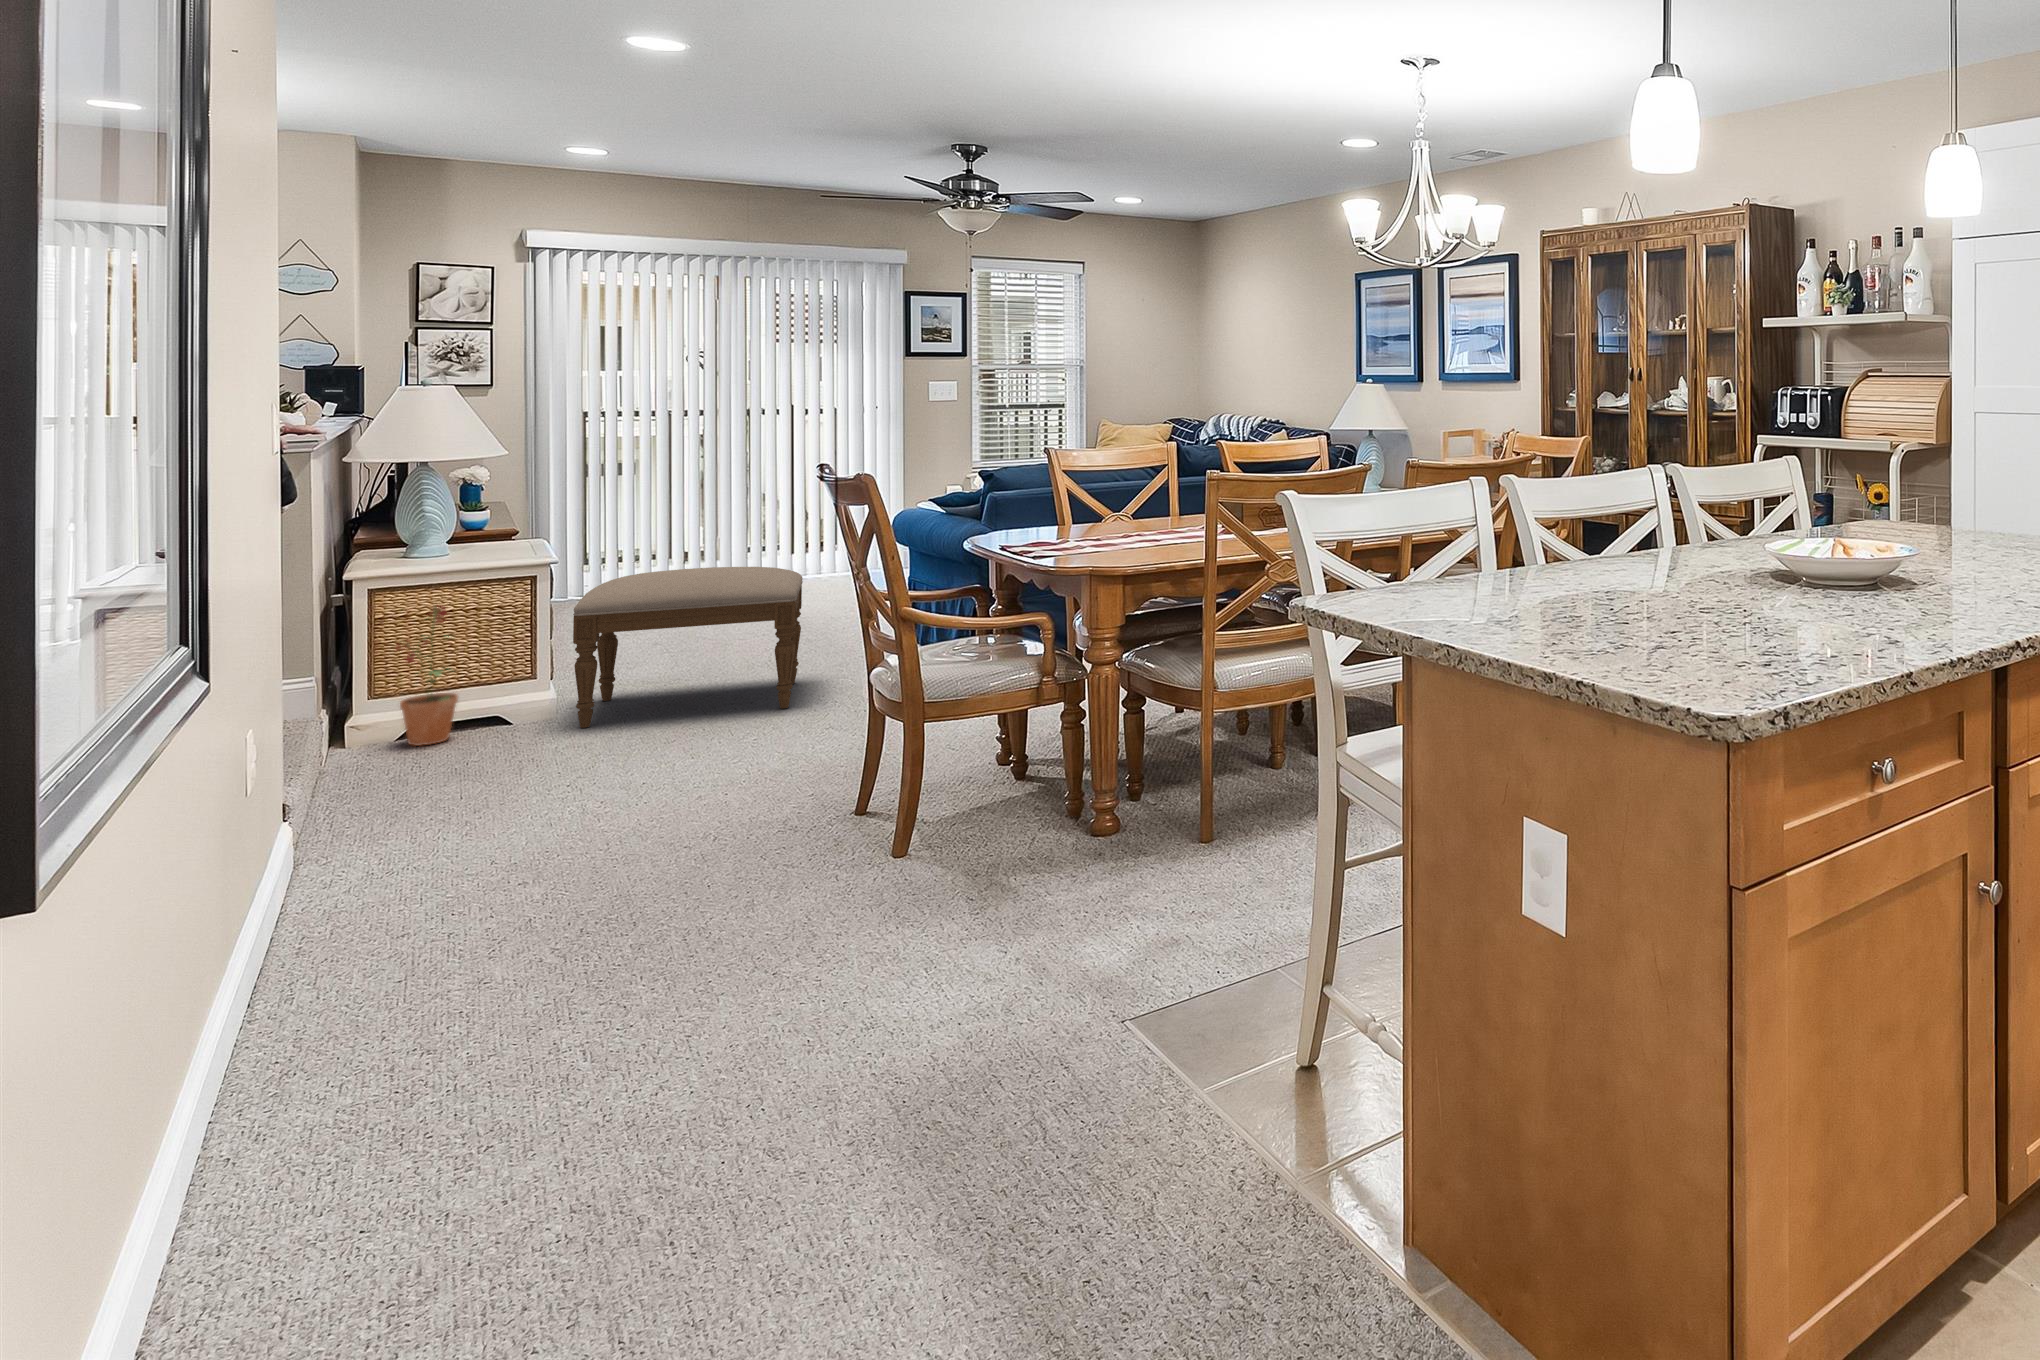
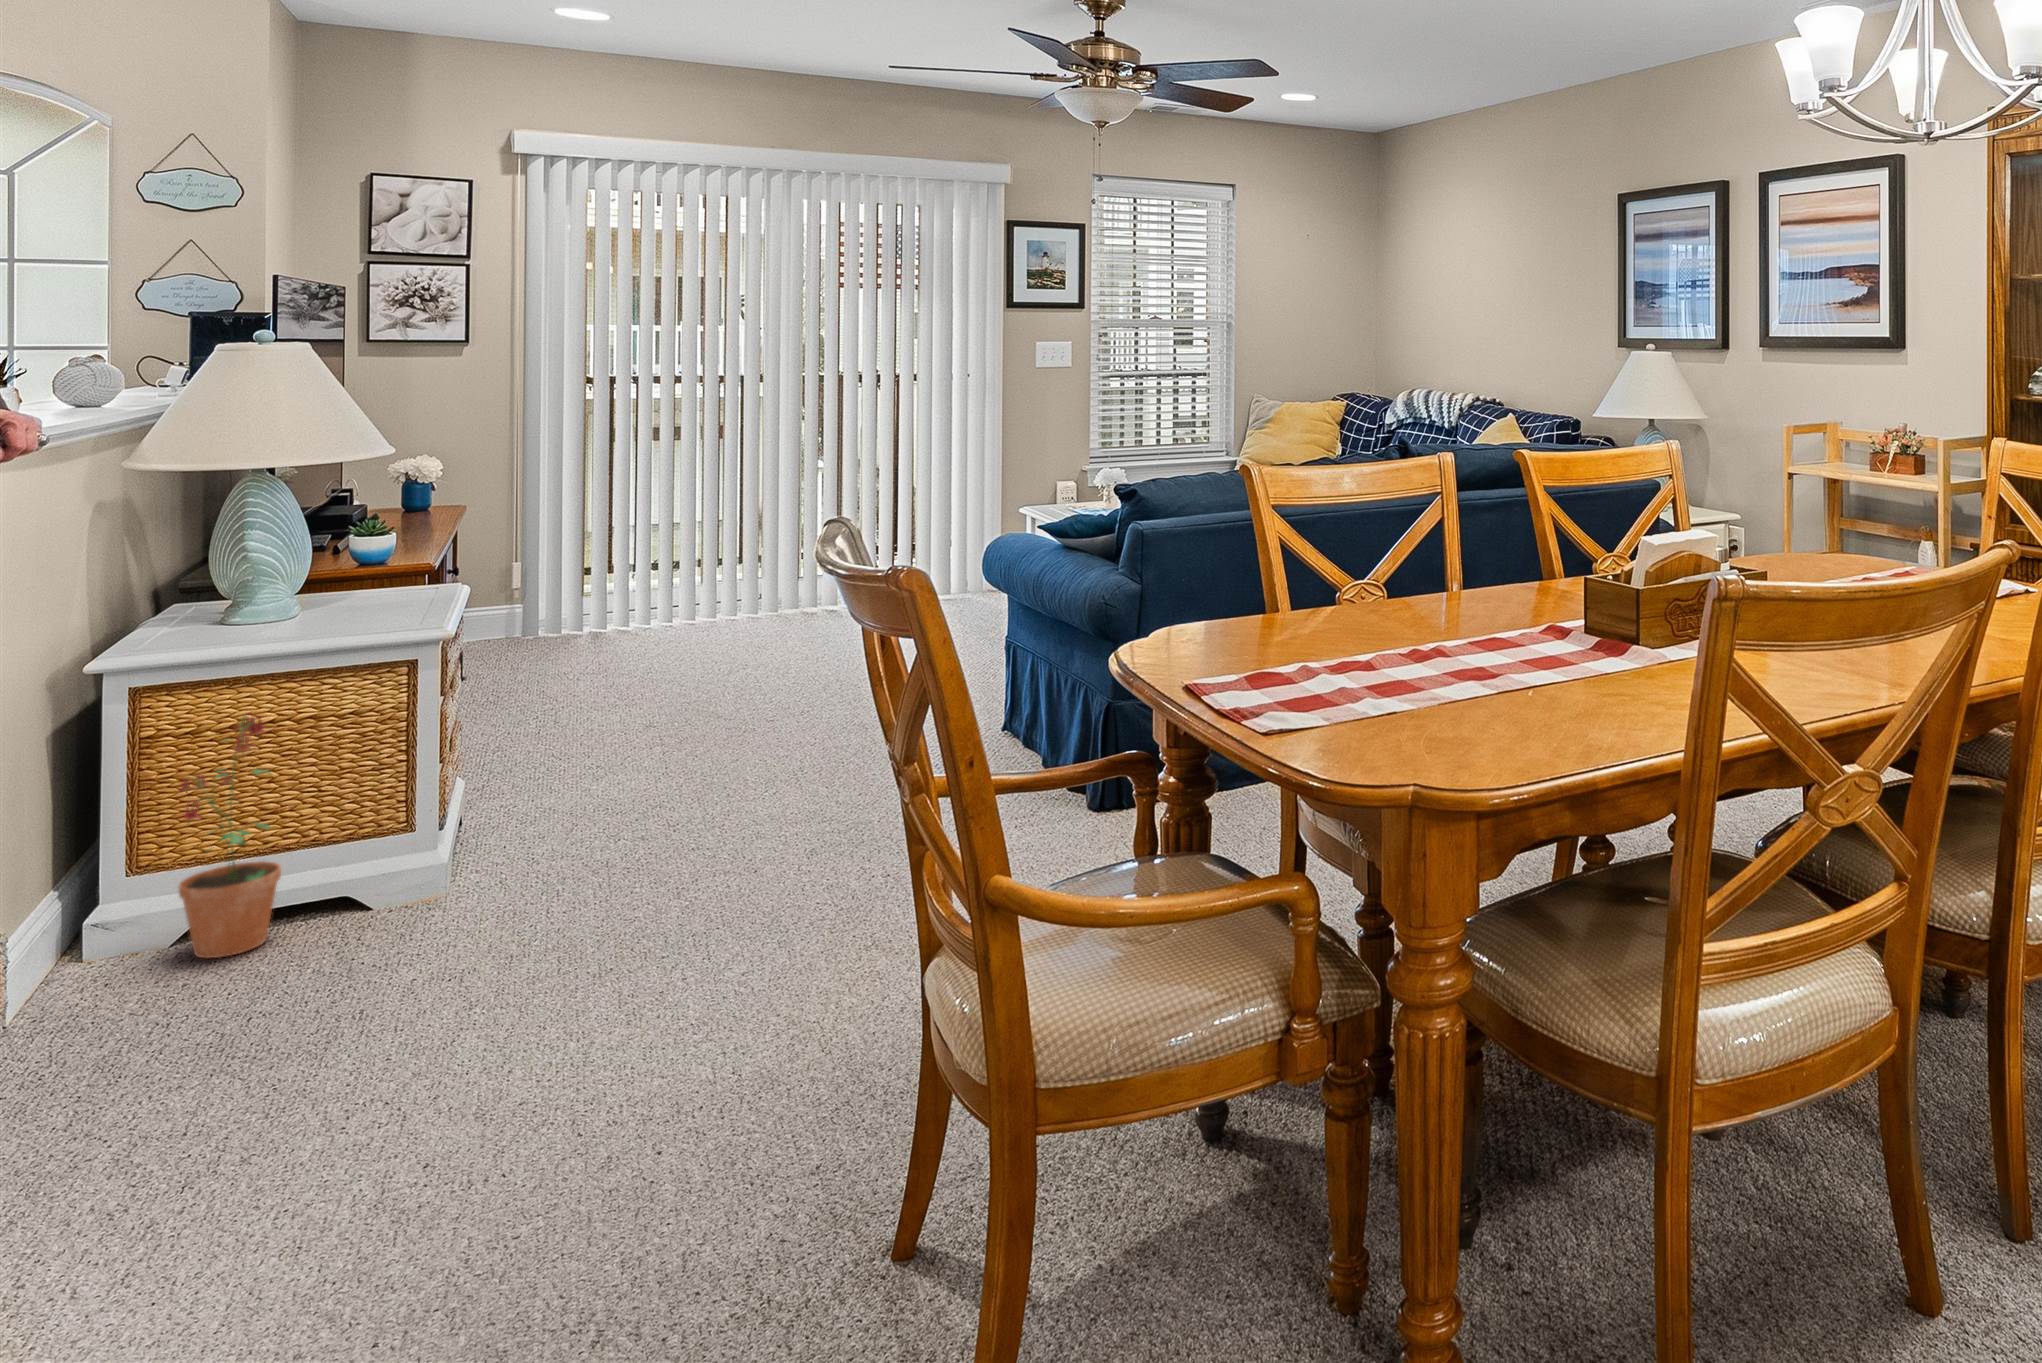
ottoman: present [573,567,803,728] -> none [467,640,850,922]

